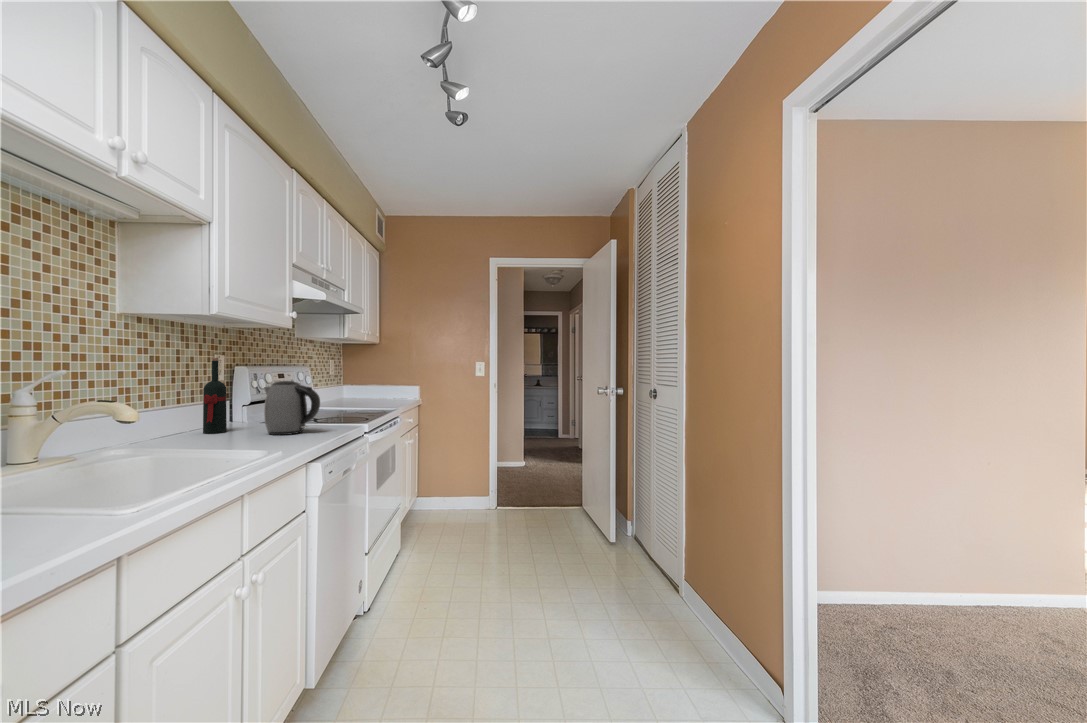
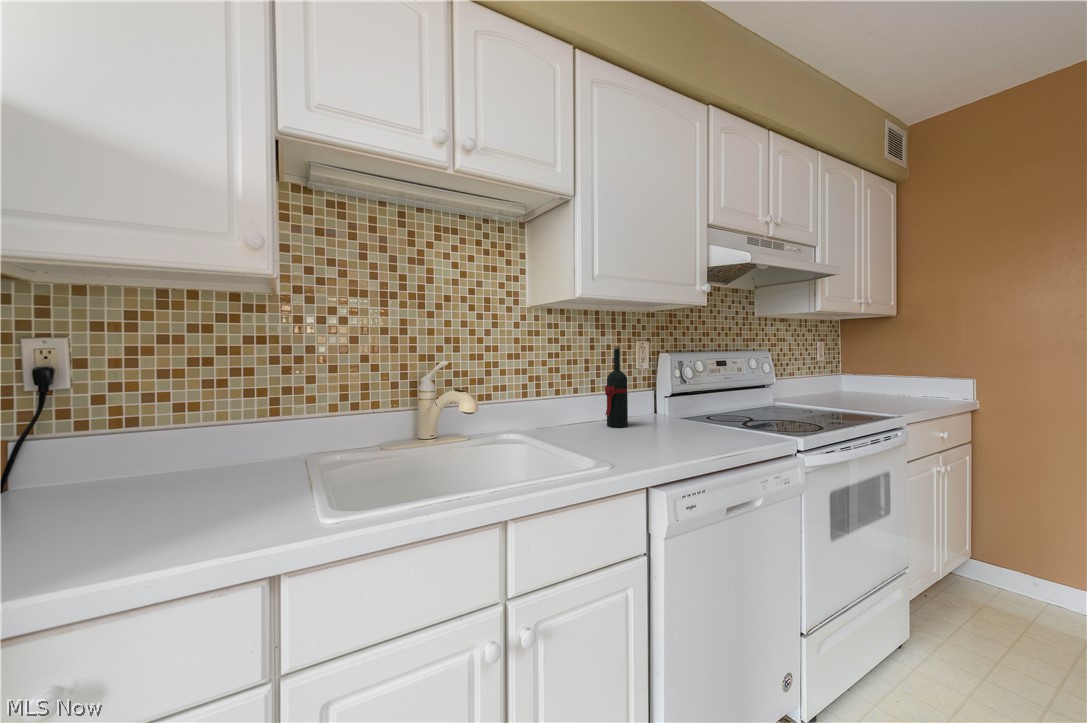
kettle: present [264,381,320,435] -> none [646,376,705,445]

